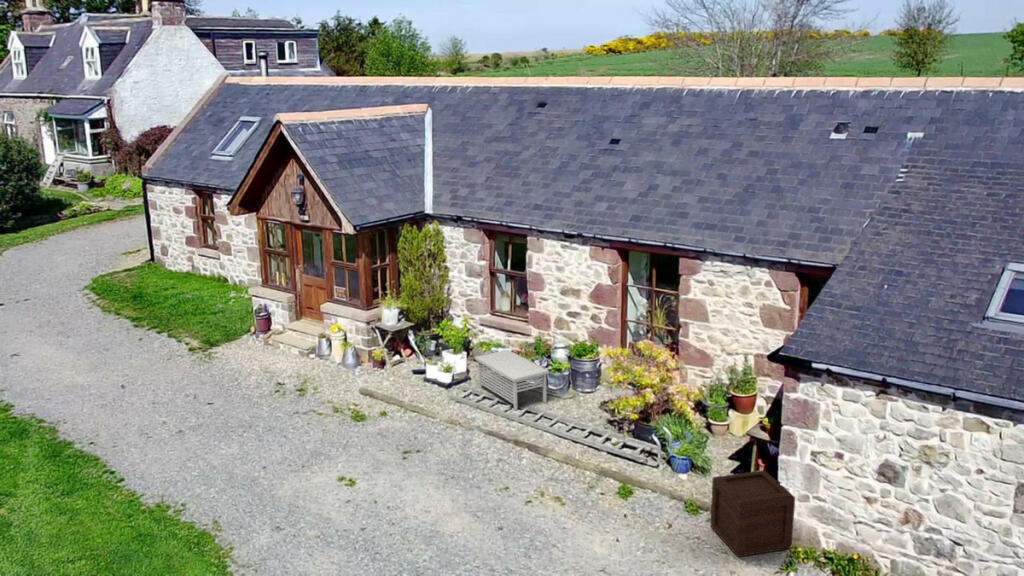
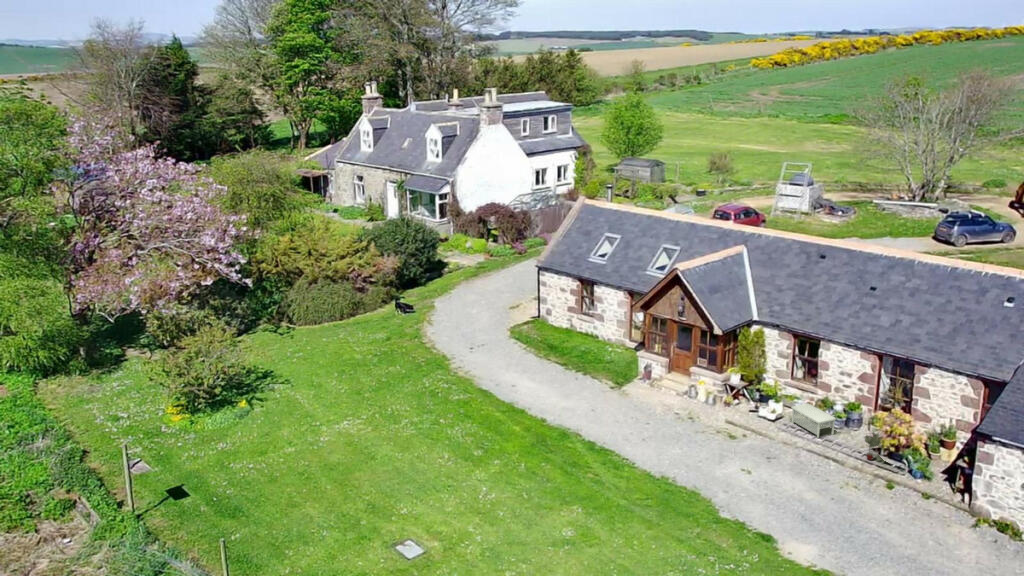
potted tree: none [589,384,623,443] -> present [865,433,881,460]
wooden crate: present [711,470,795,557] -> none [937,481,981,520]

